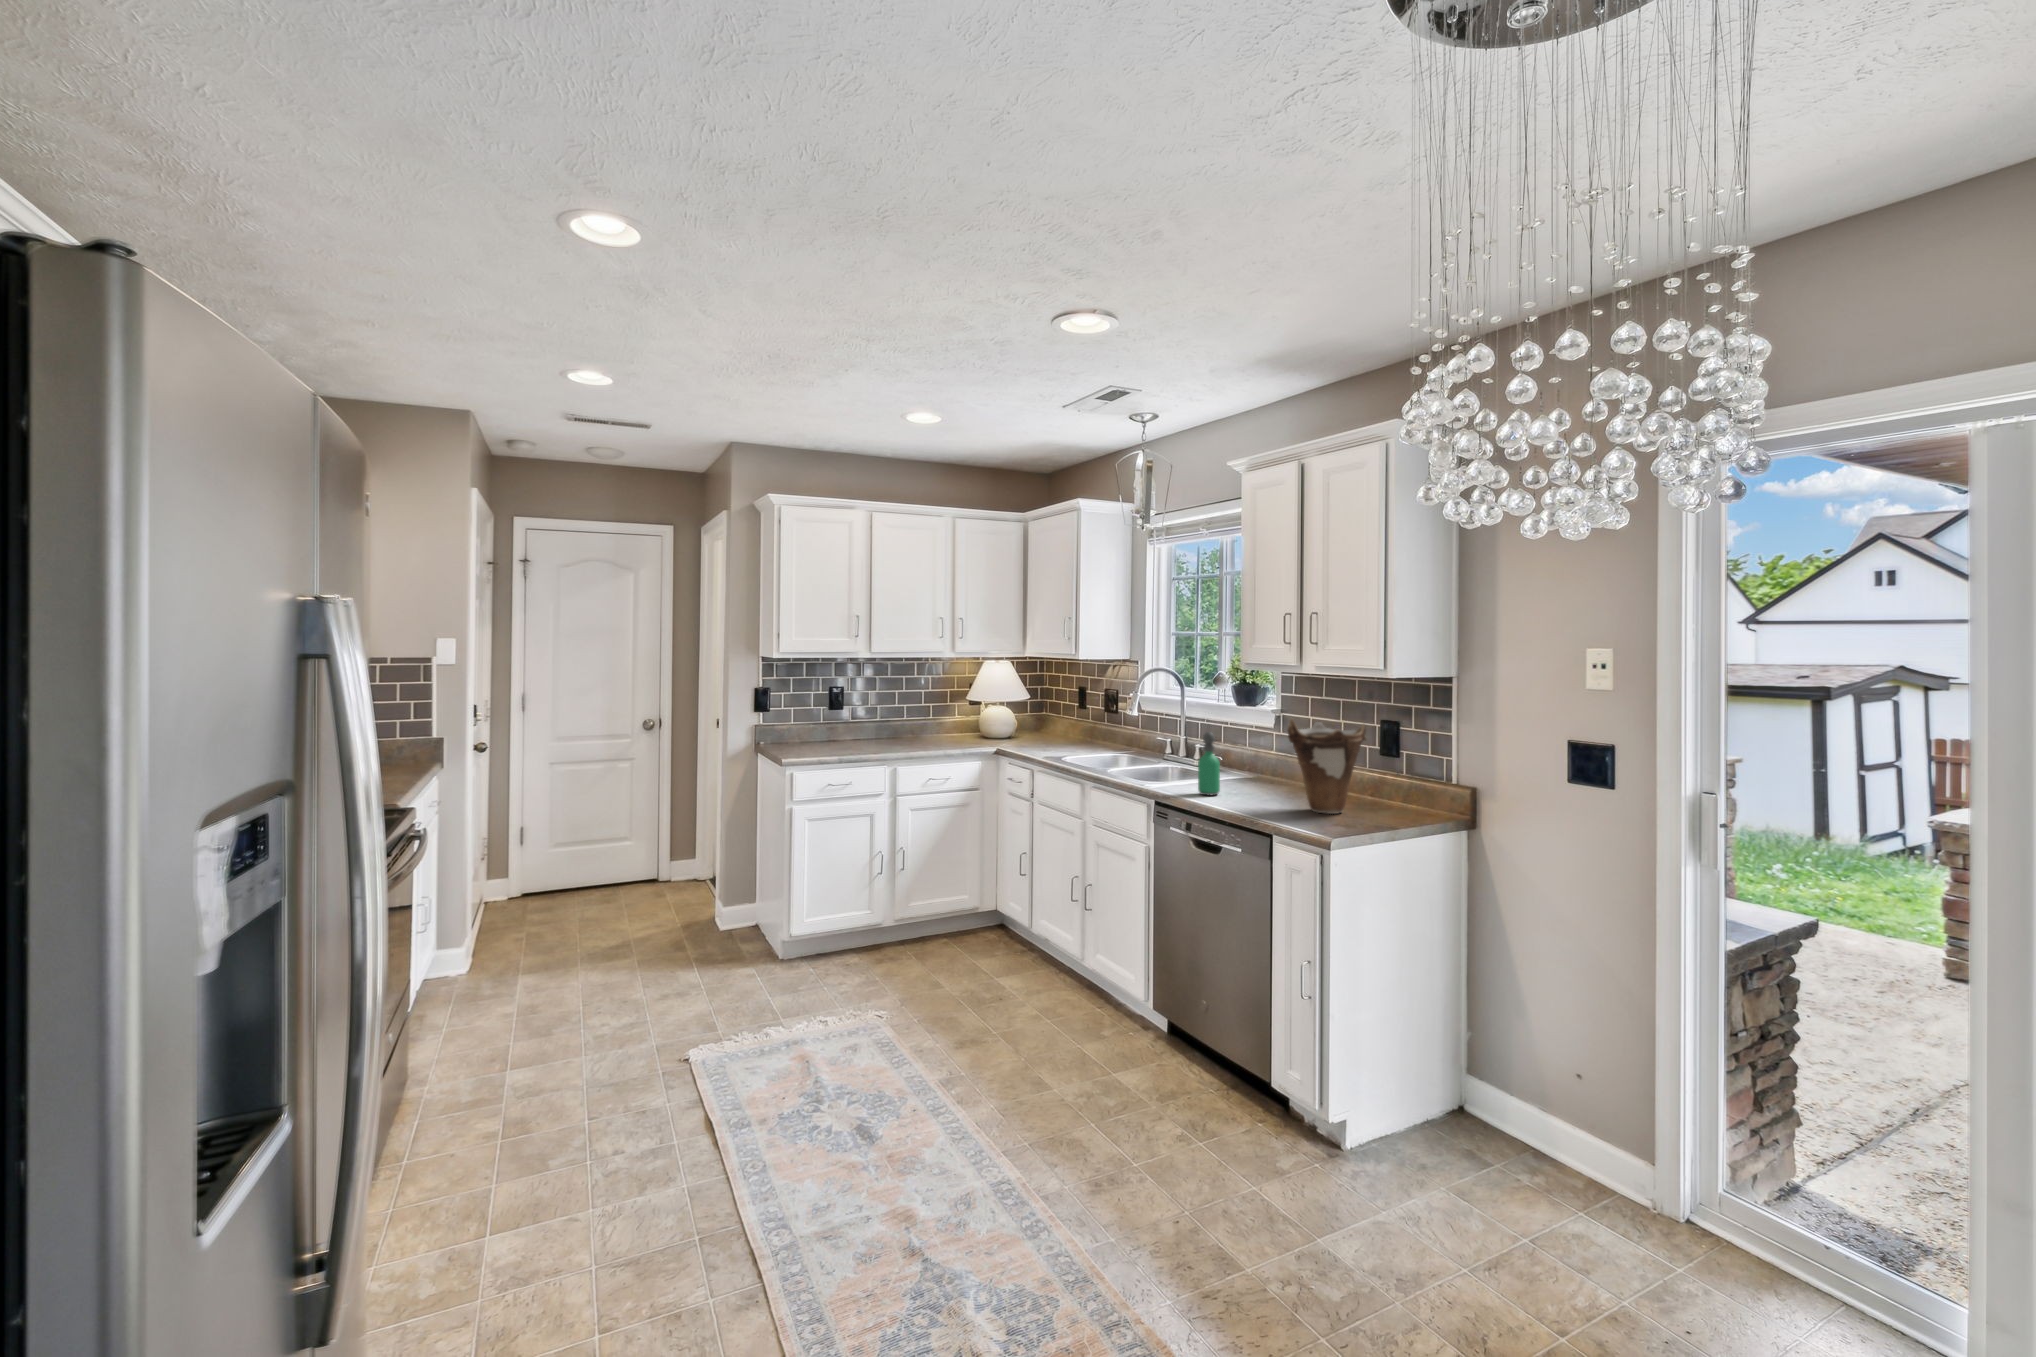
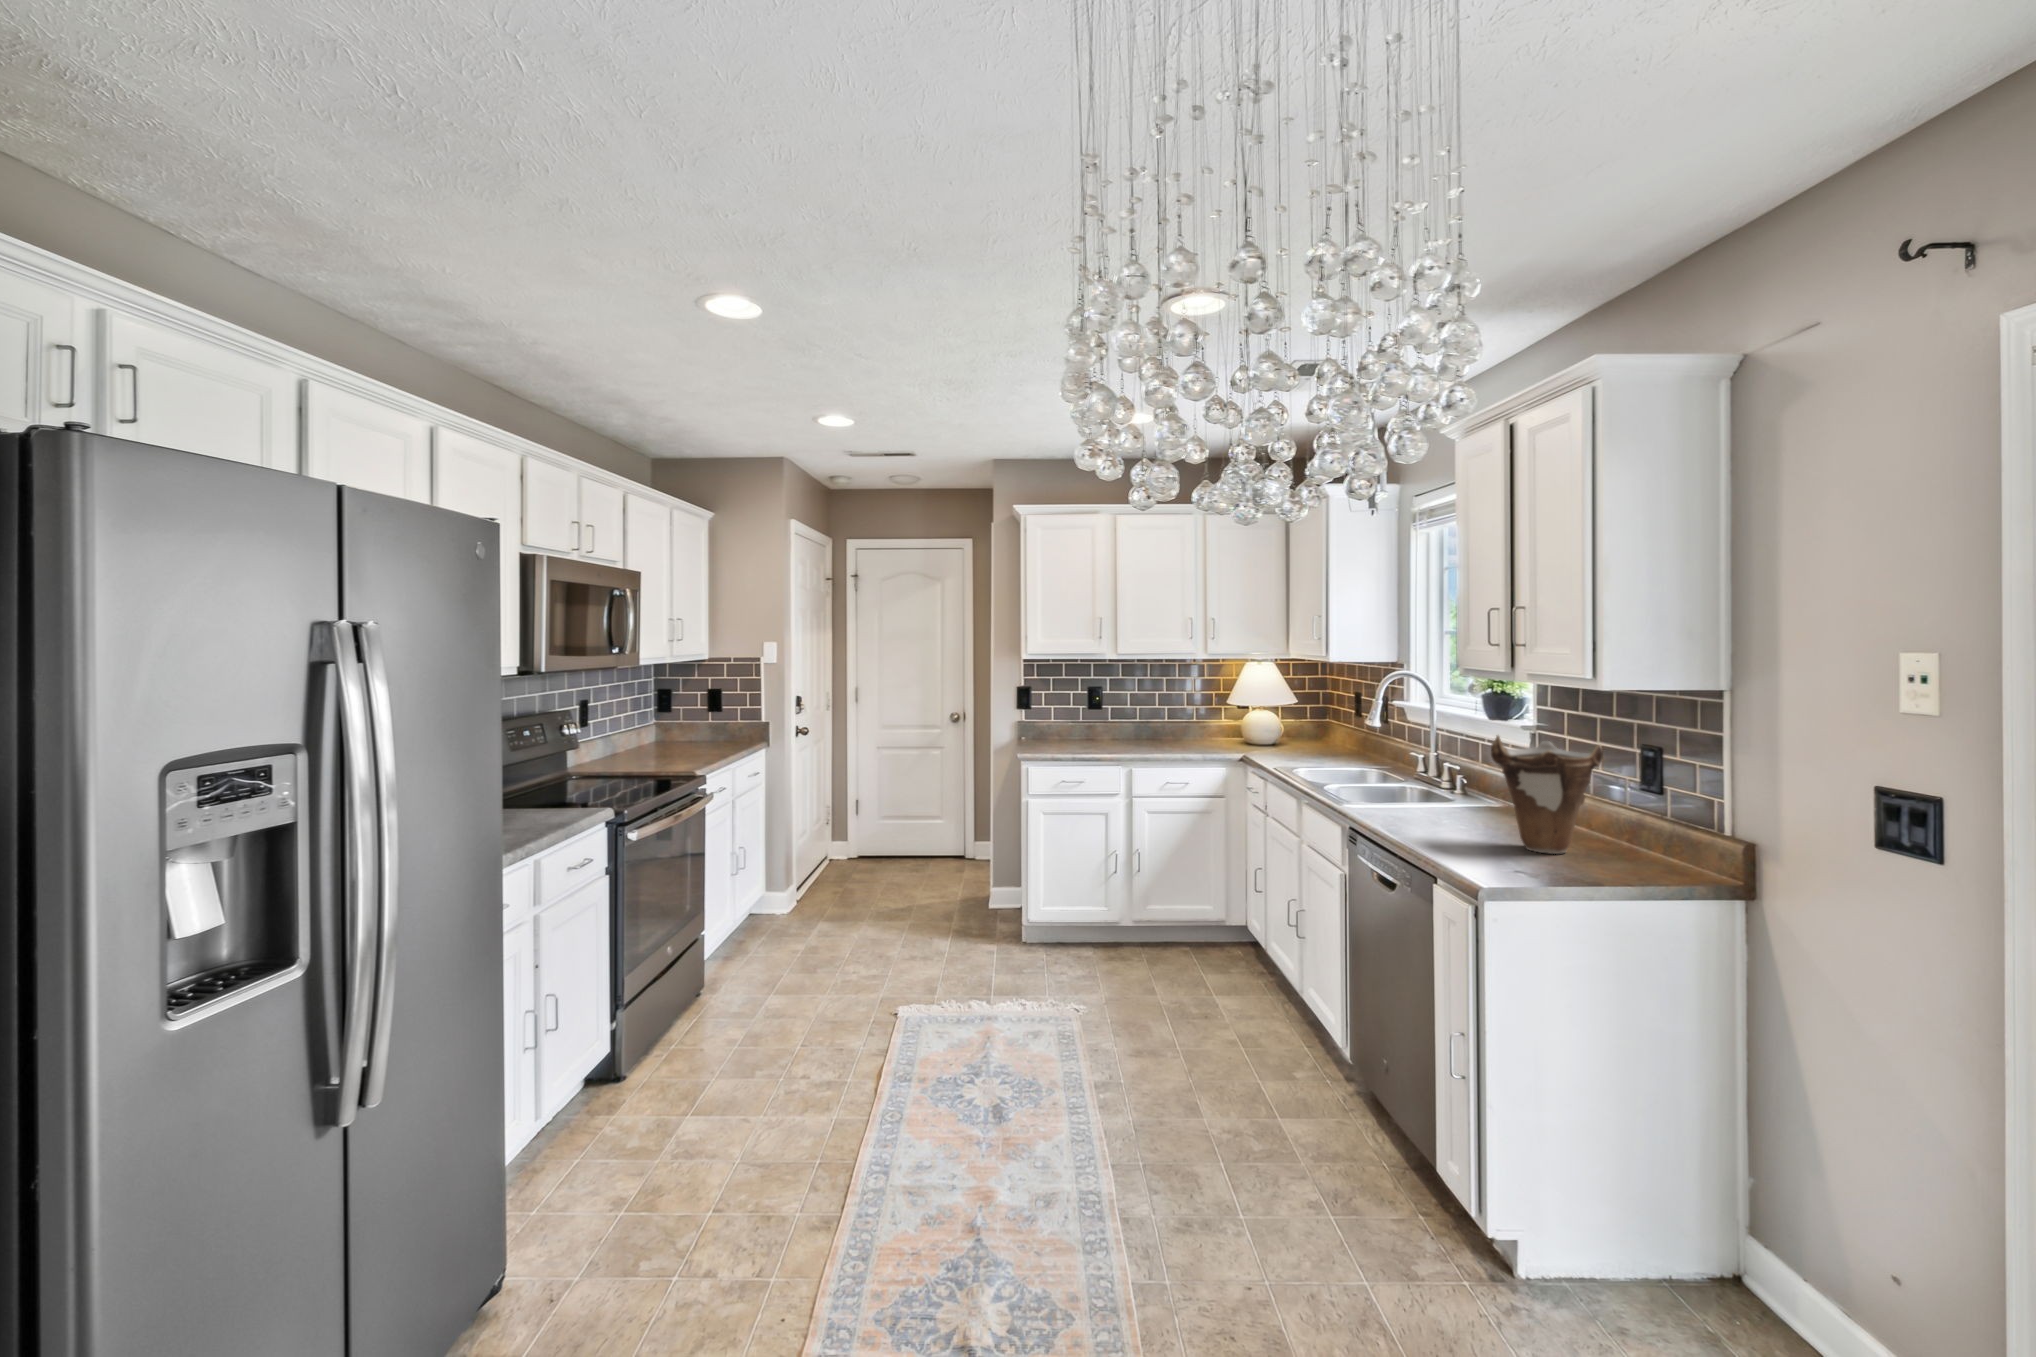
soap dispenser: present [1198,732,1220,795] -> none [1405,747,1432,820]

